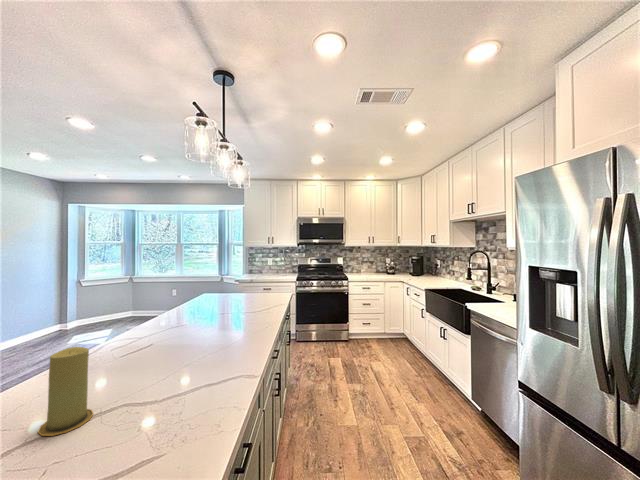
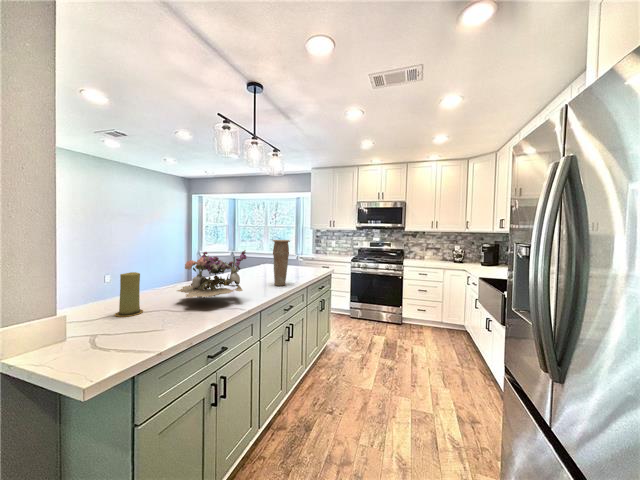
vase: none [249,267,270,325] -> present [273,240,290,286]
flower arrangement: none [140,288,244,372] -> present [177,250,247,300]

